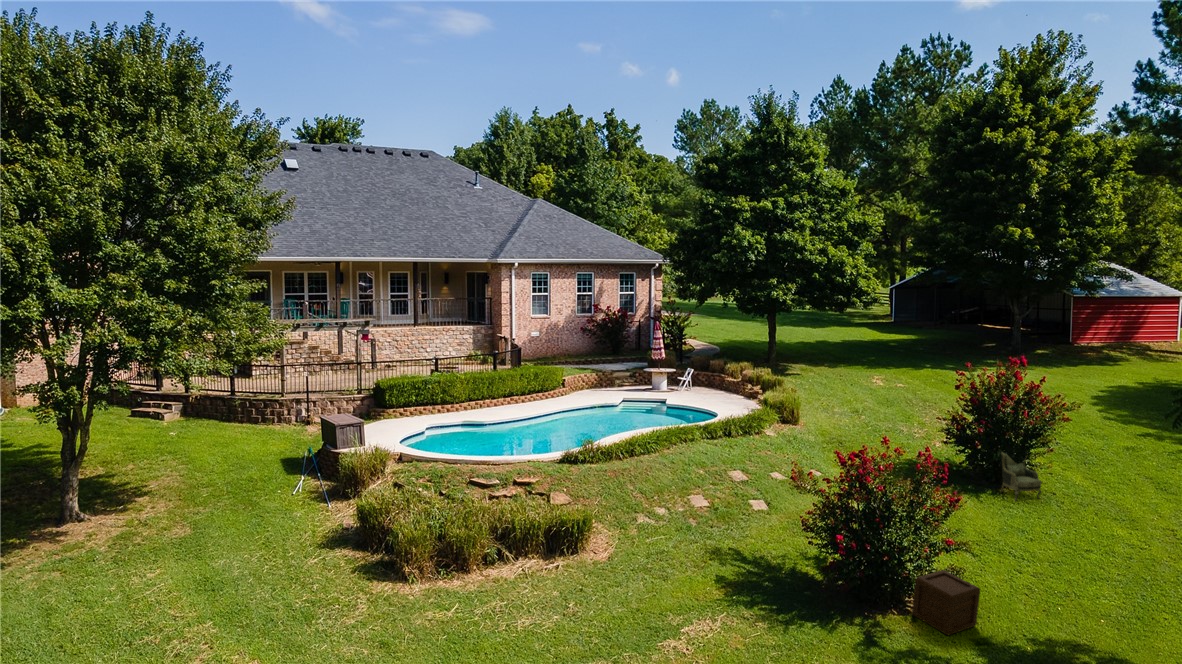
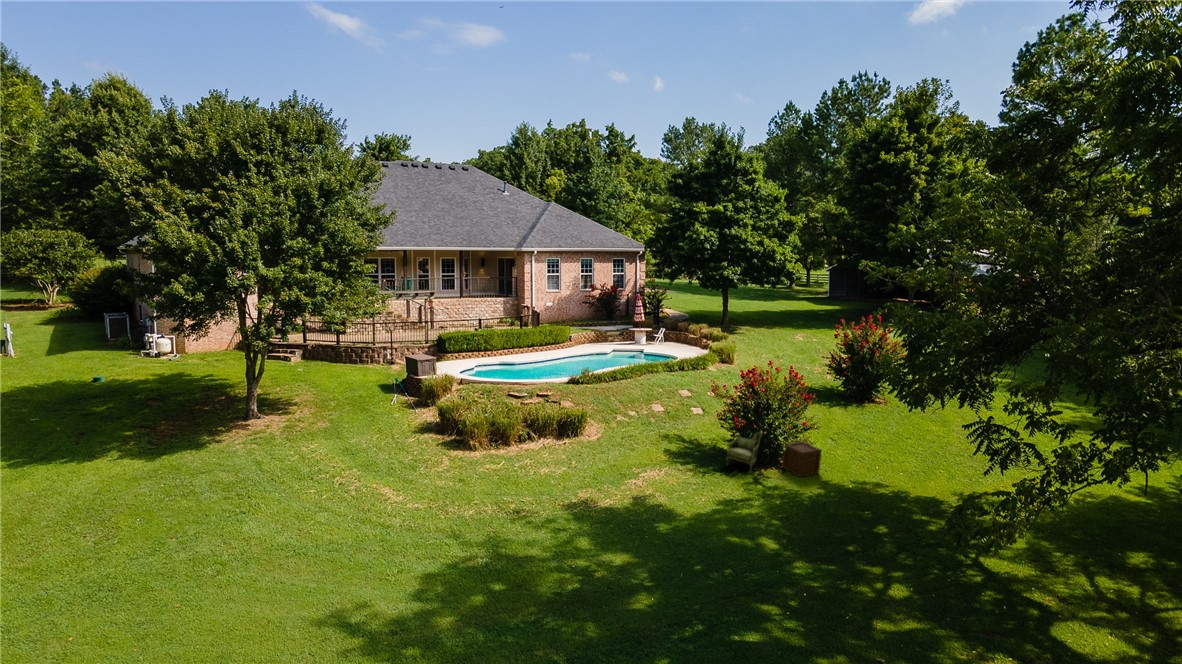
armchair: present [1001,452,1042,501] -> present [726,431,762,472]

